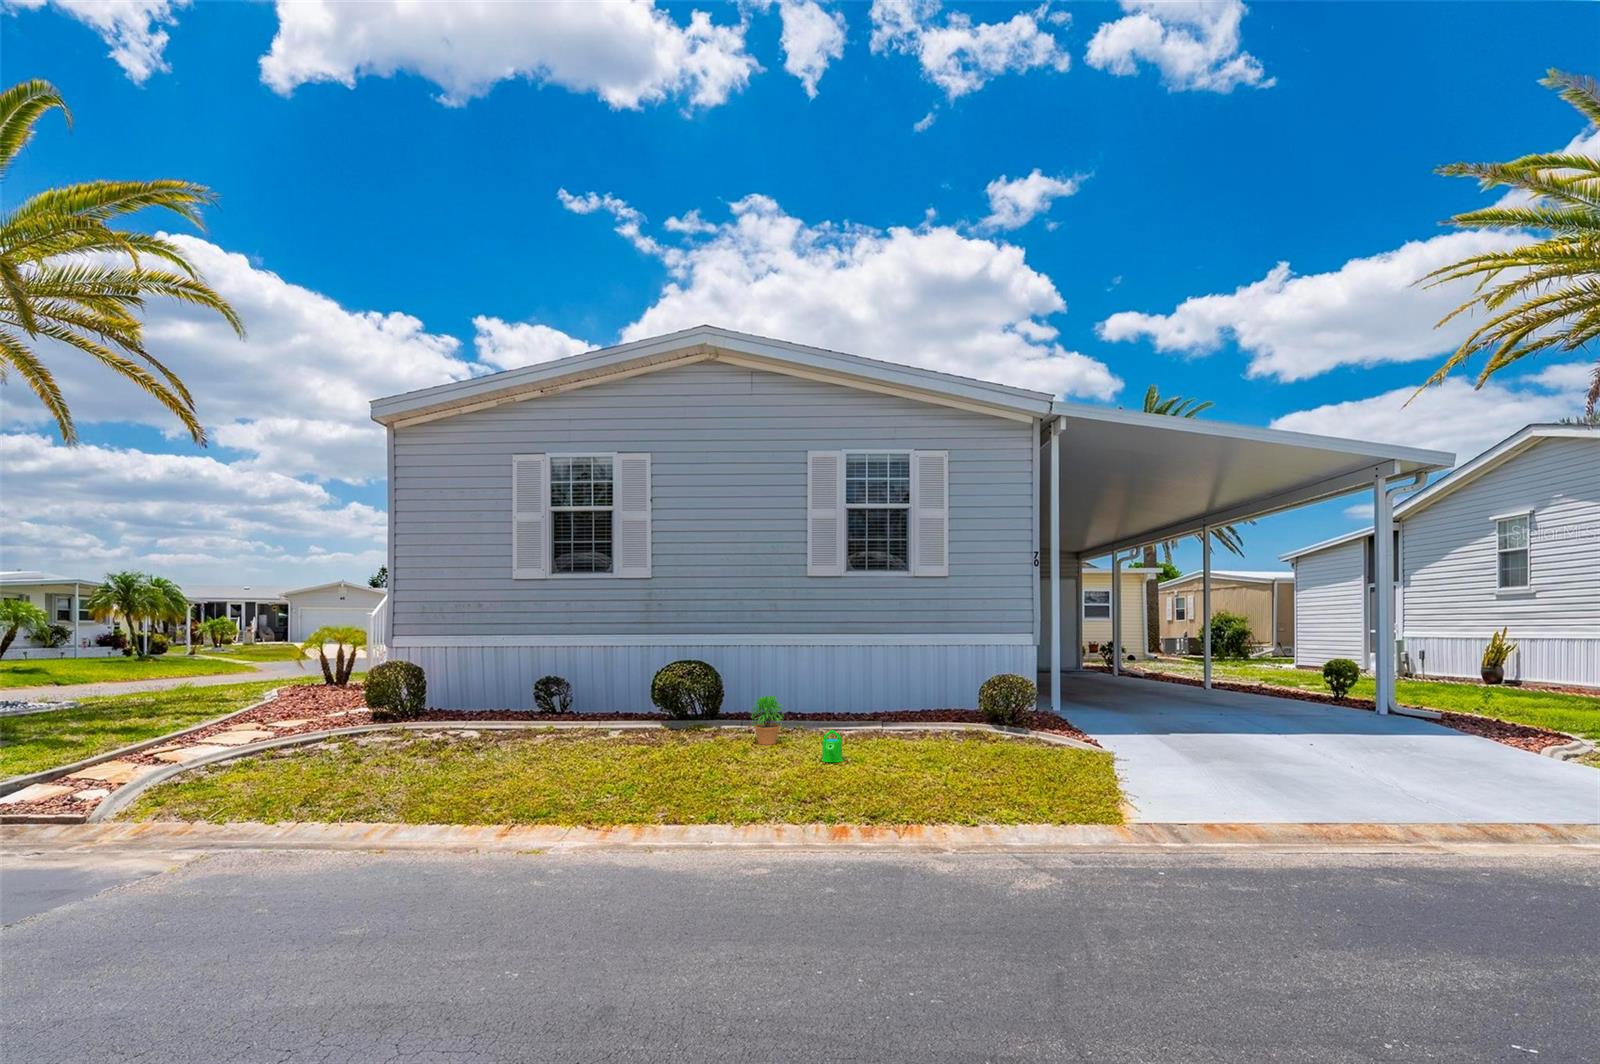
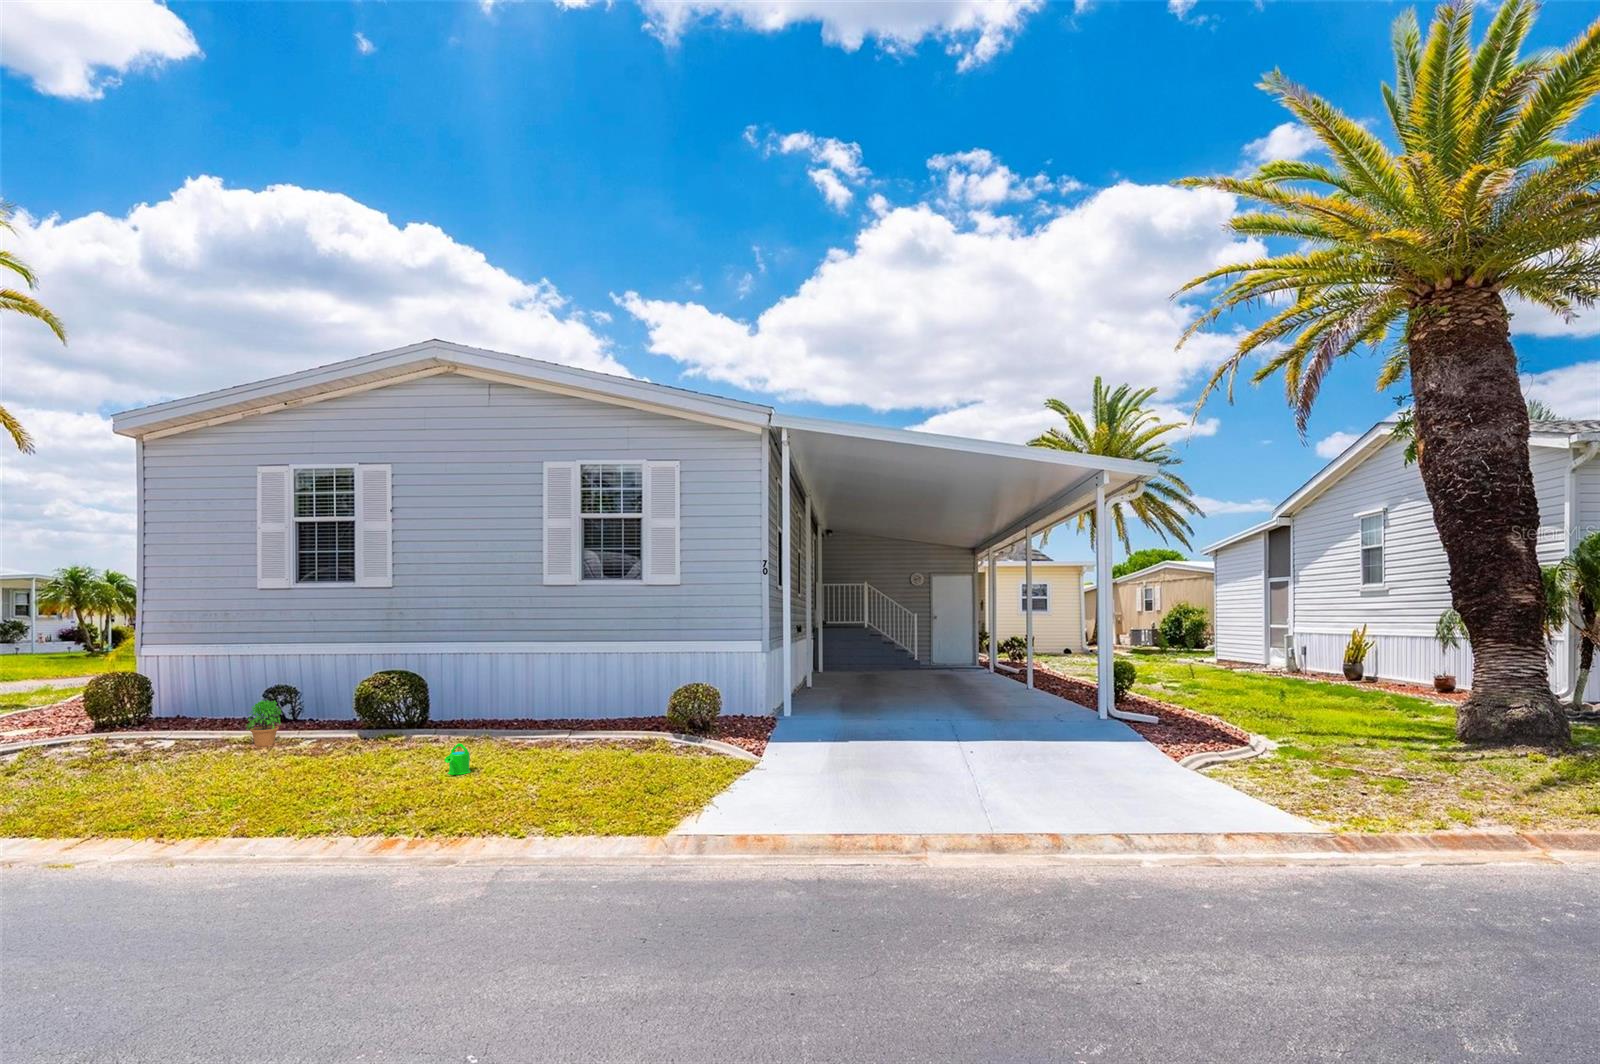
potted plant: present [751,696,782,745] -> present [247,700,281,746]

